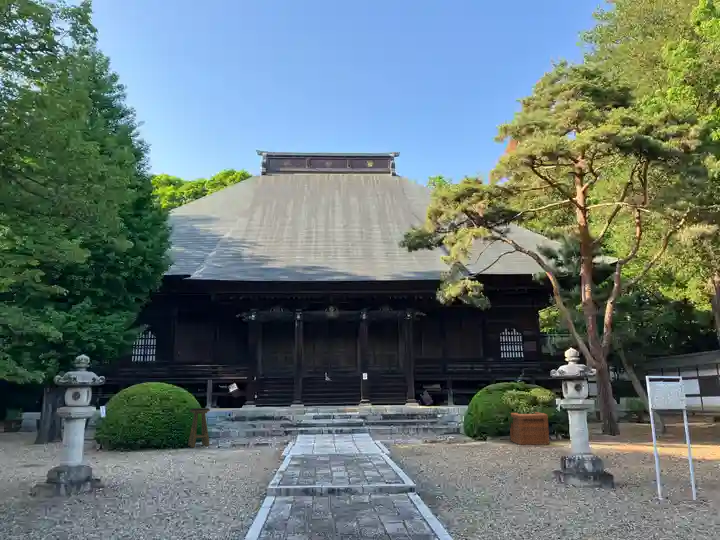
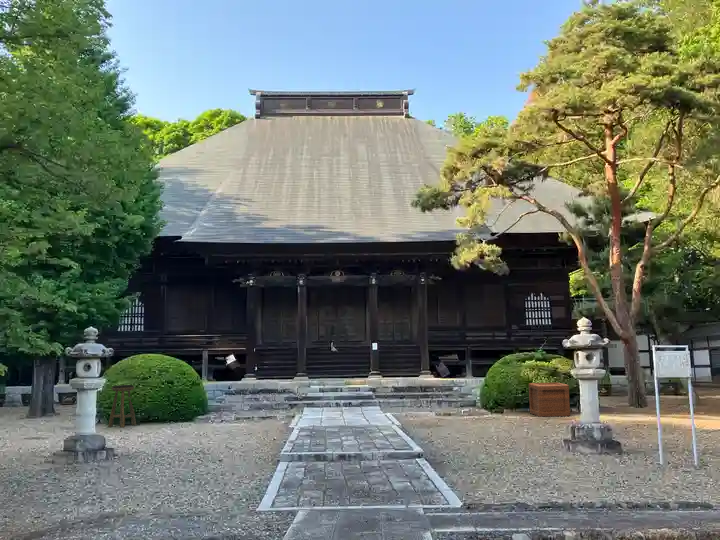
stool: present [188,408,210,447] -> present [108,385,136,428]

